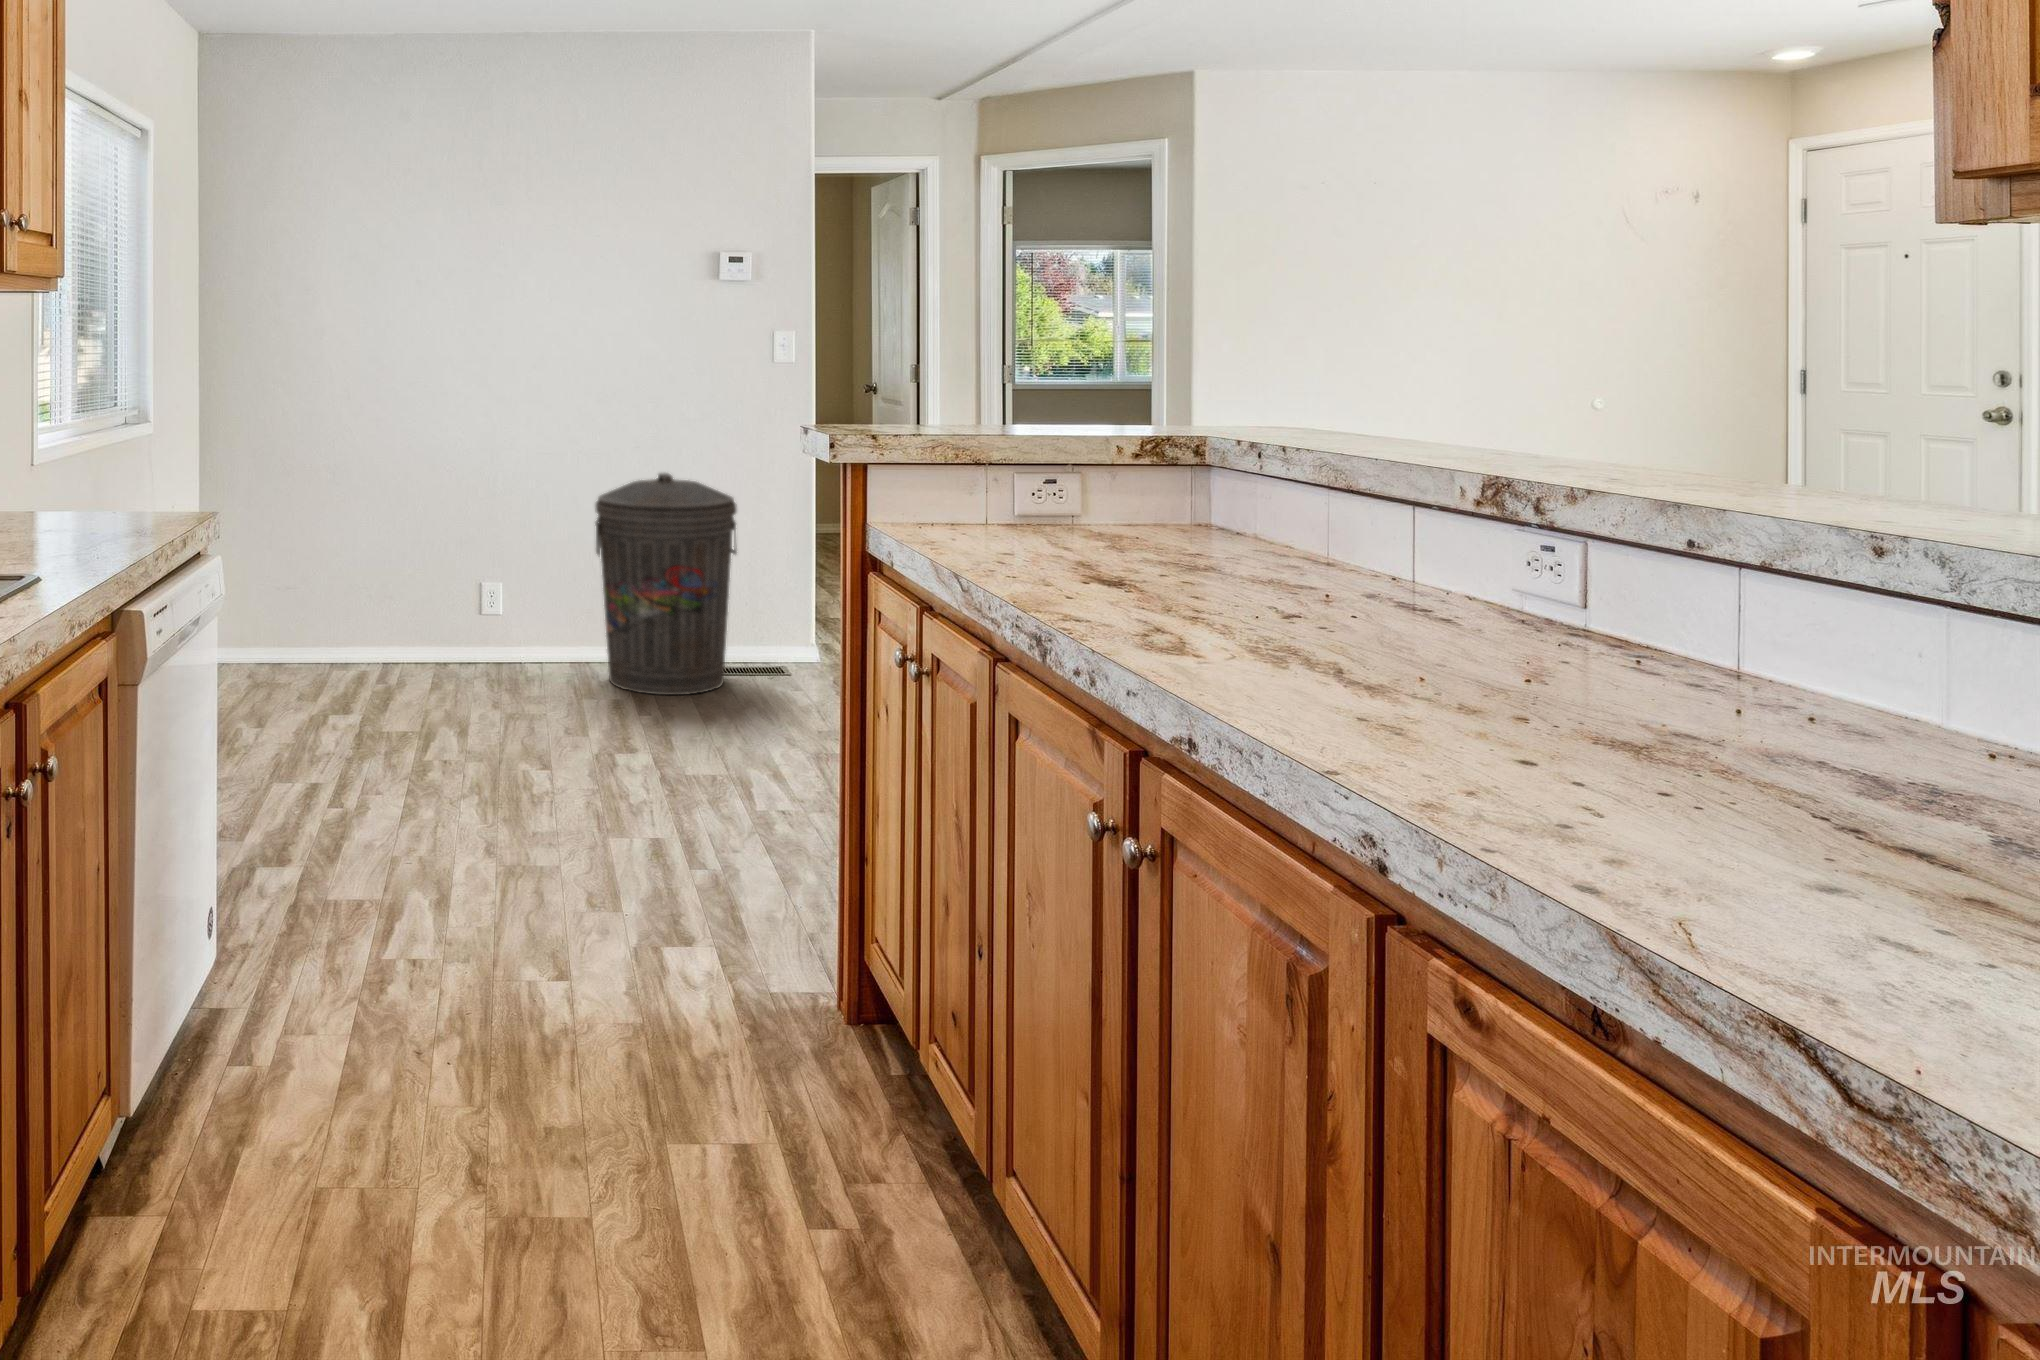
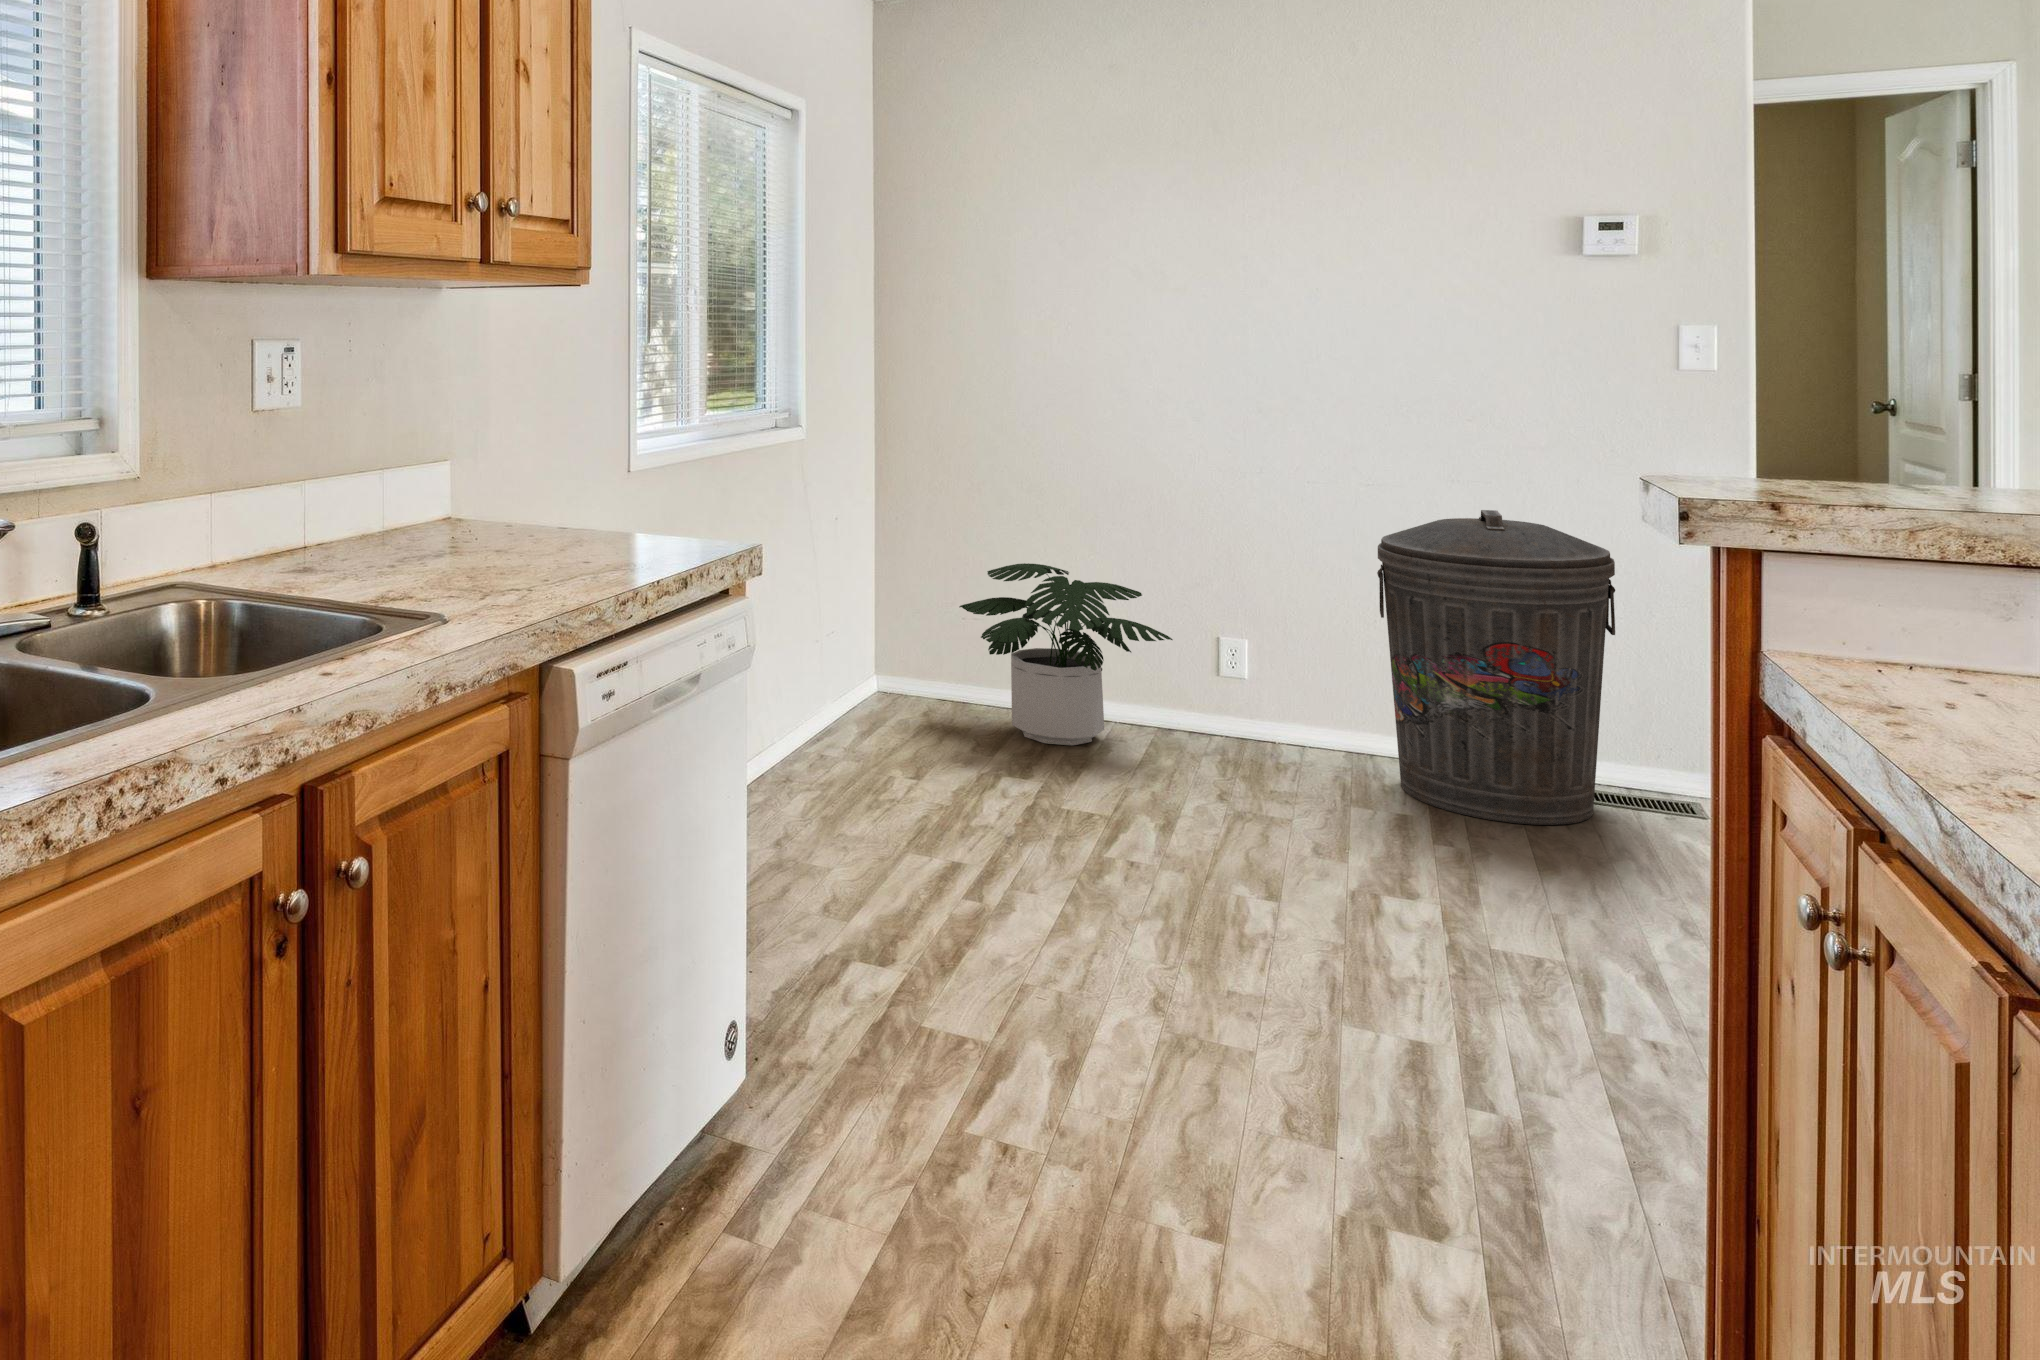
potted plant: none [286,537,456,685] -> present [959,563,1173,745]

